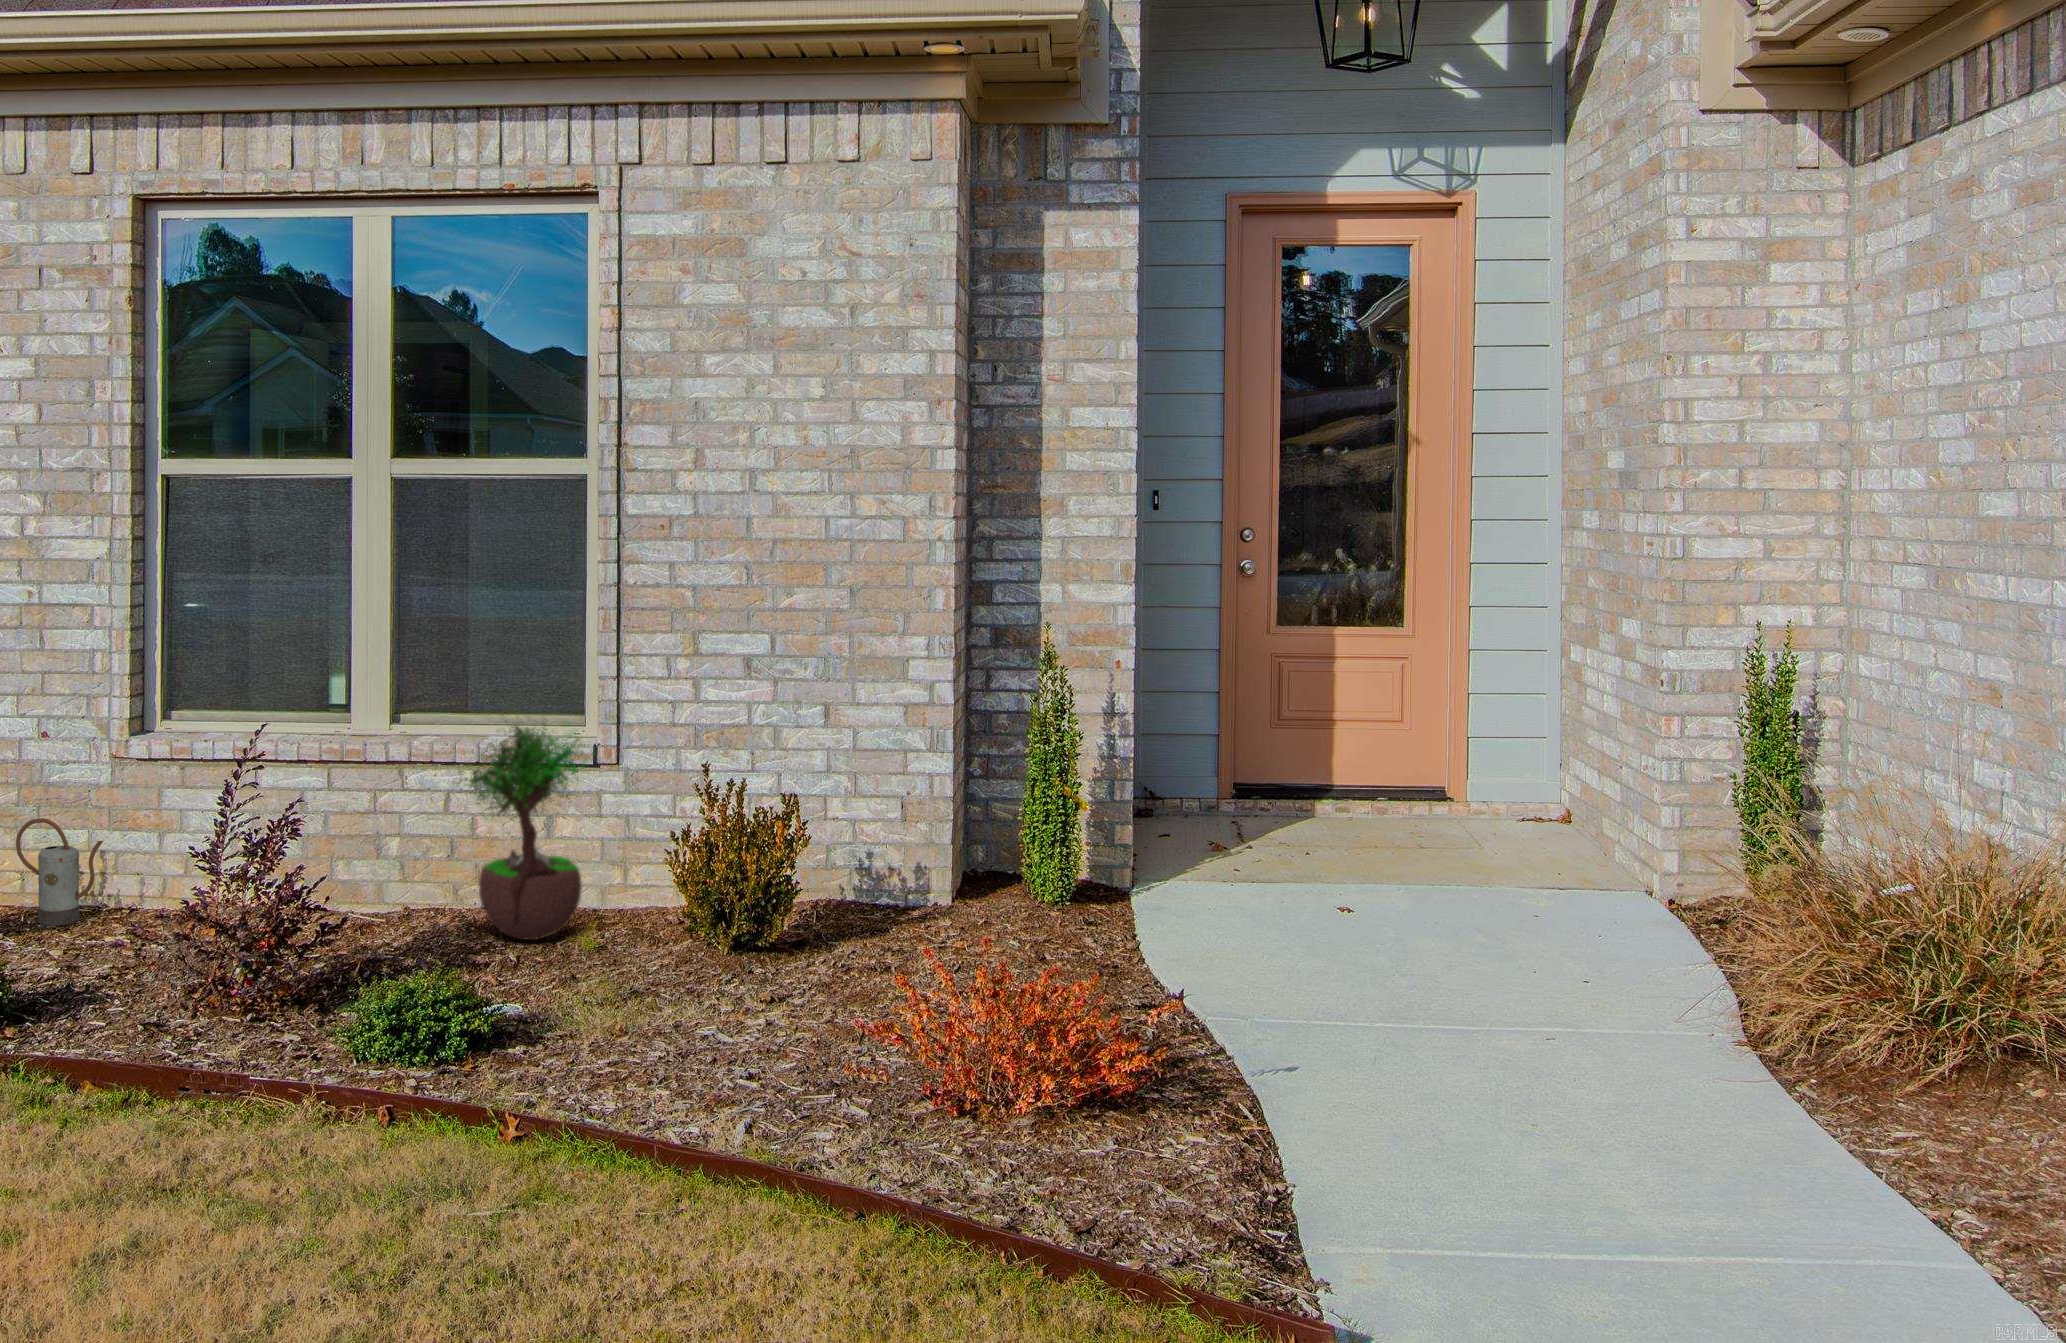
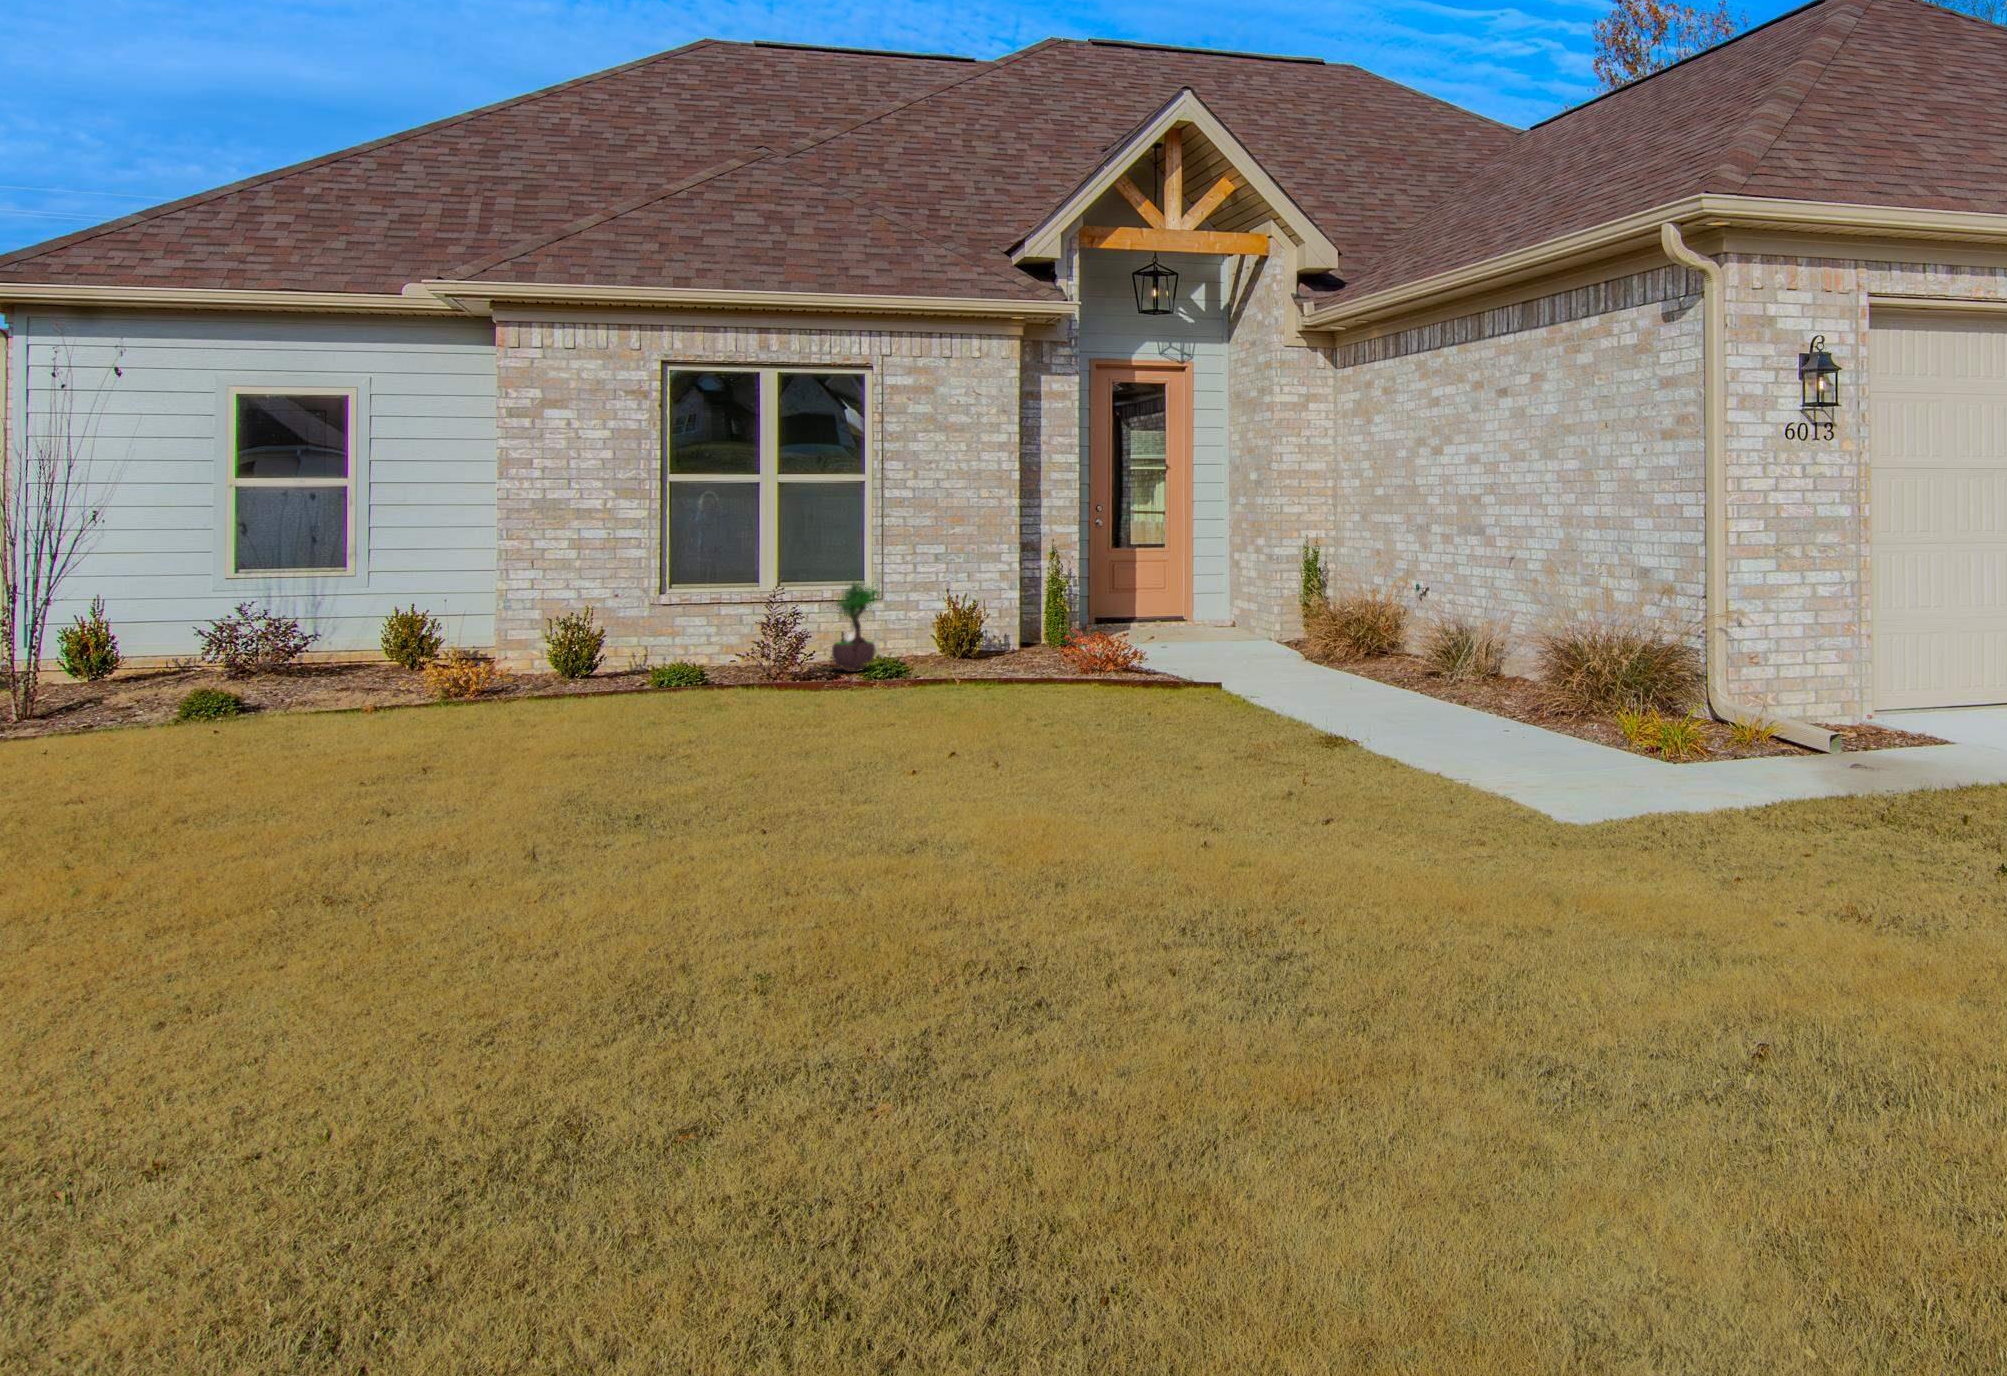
watering can: present [16,818,103,926] -> none [614,637,657,683]

